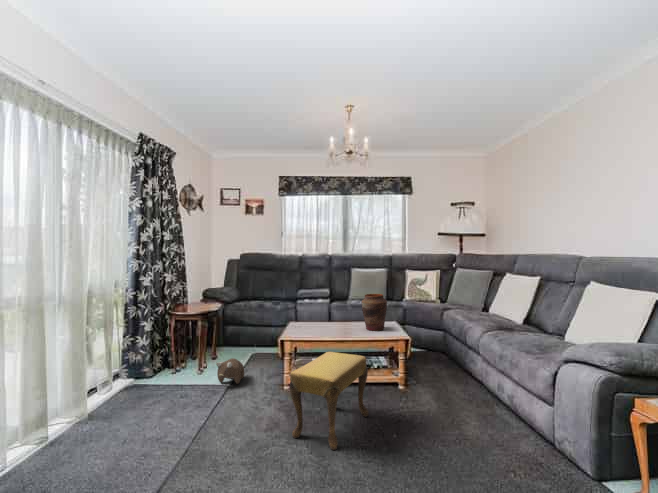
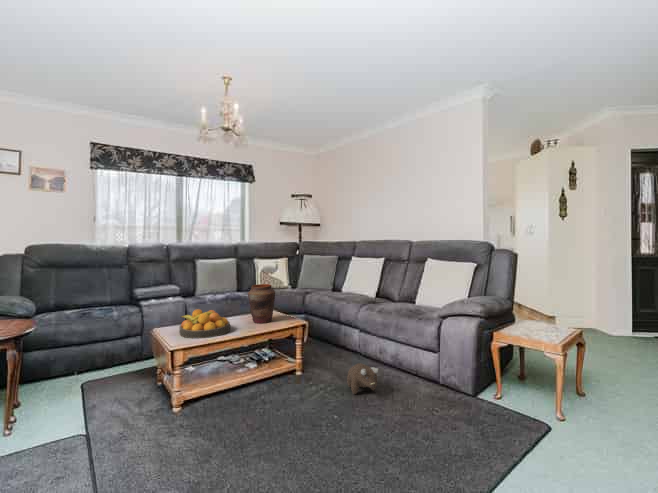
fruit bowl: none [299,311,340,335] -> present [179,309,230,338]
footstool: present [290,352,368,450] -> none [232,350,294,462]
plush toy: present [216,358,244,384] -> present [347,363,379,394]

